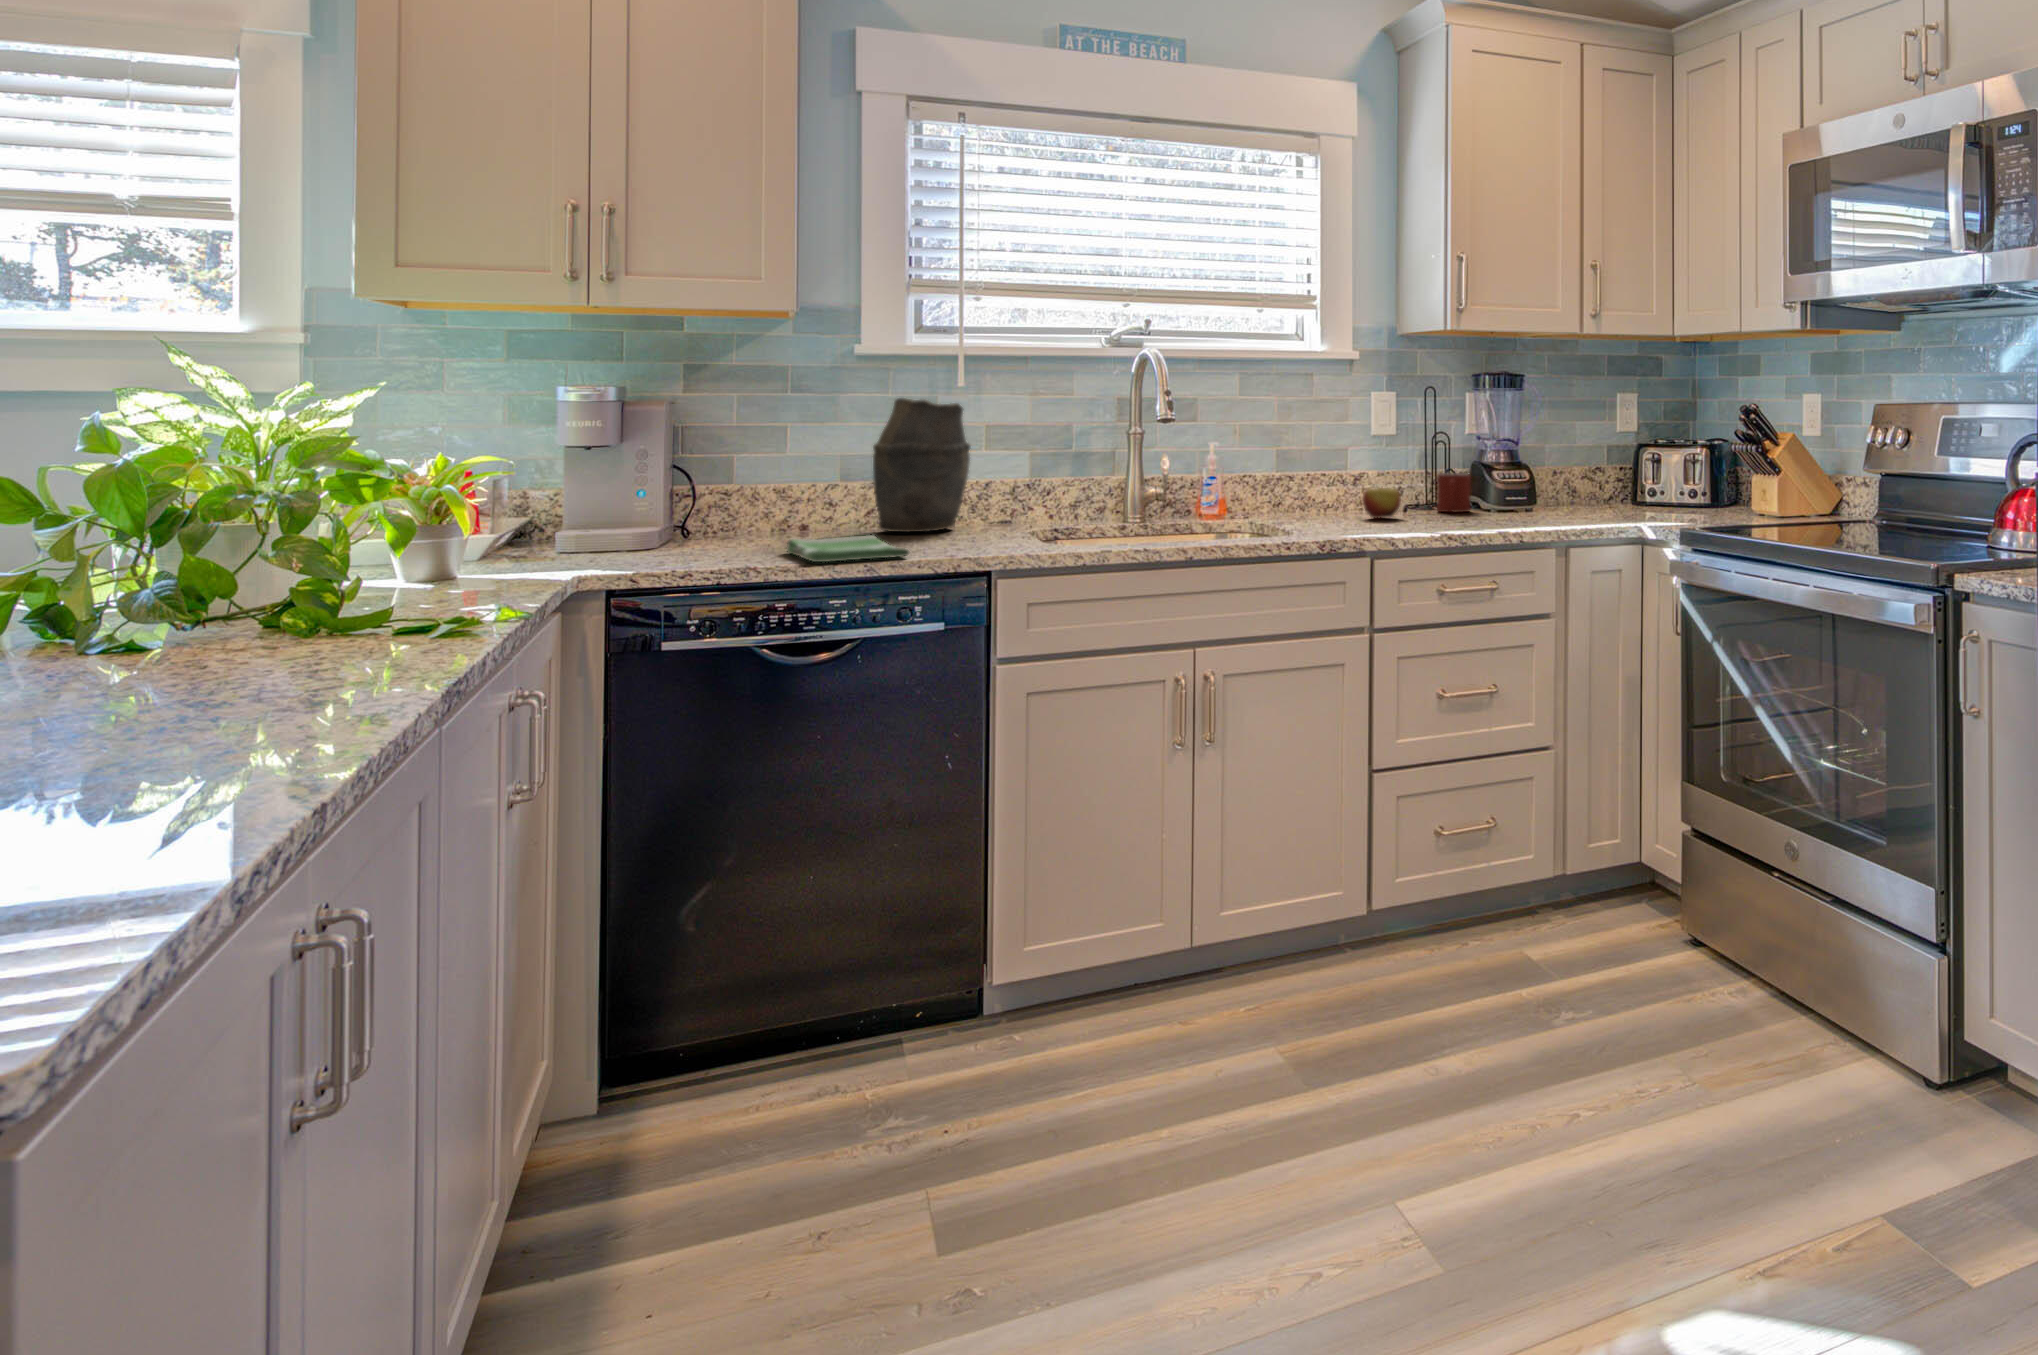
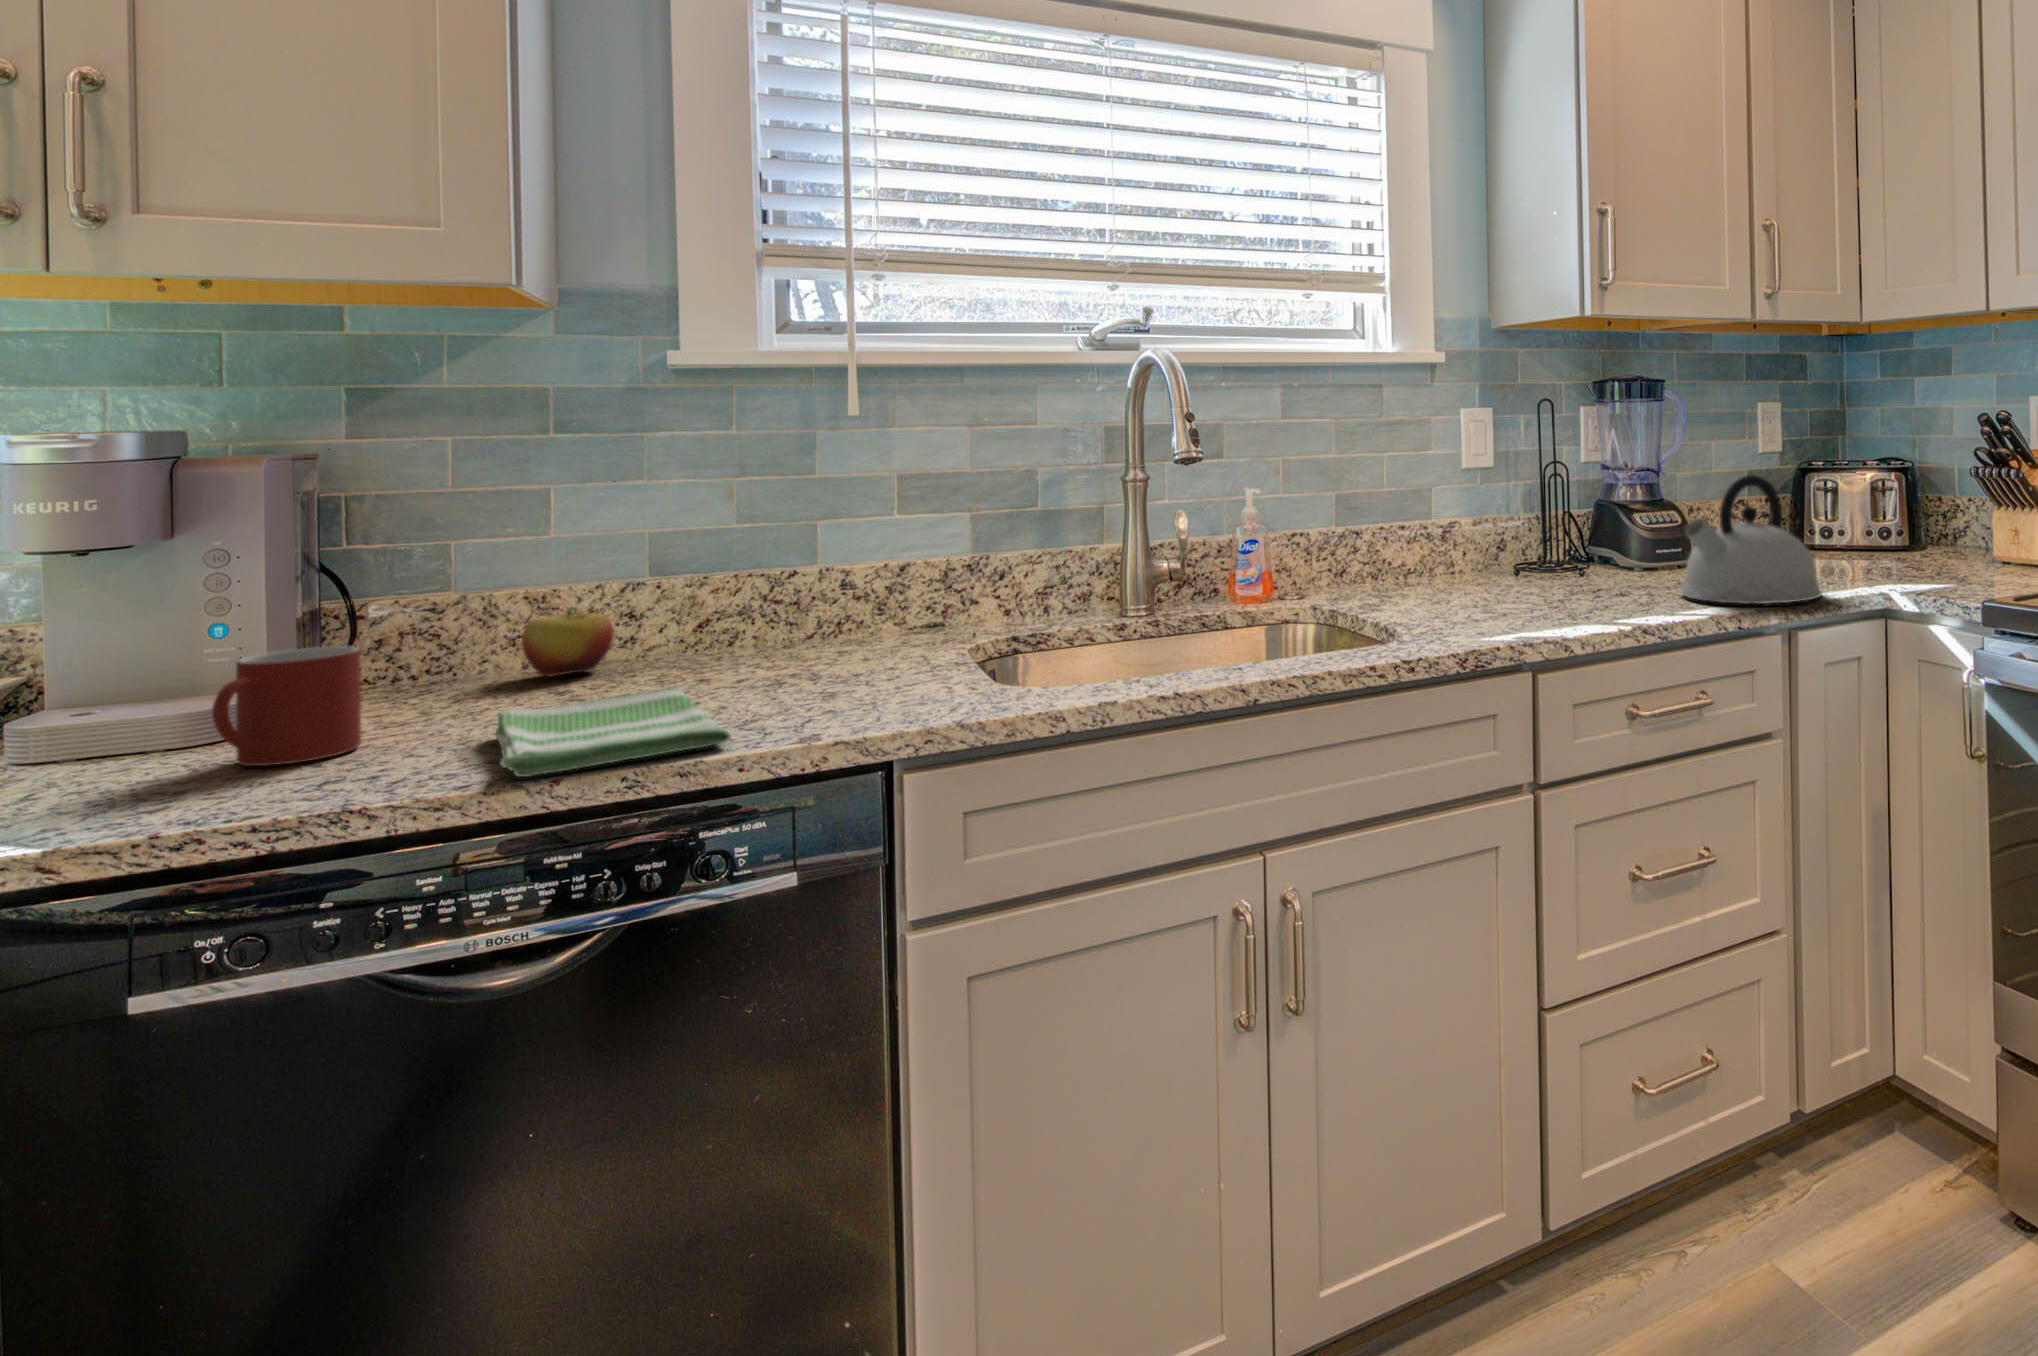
vase: present [873,398,970,532] -> none [700,437,870,660]
kettle: none [1497,441,1593,526] -> present [1681,475,1822,604]
mug: present [1437,473,1471,512] -> present [212,646,361,766]
apple: present [1363,488,1401,518] -> present [522,613,614,677]

